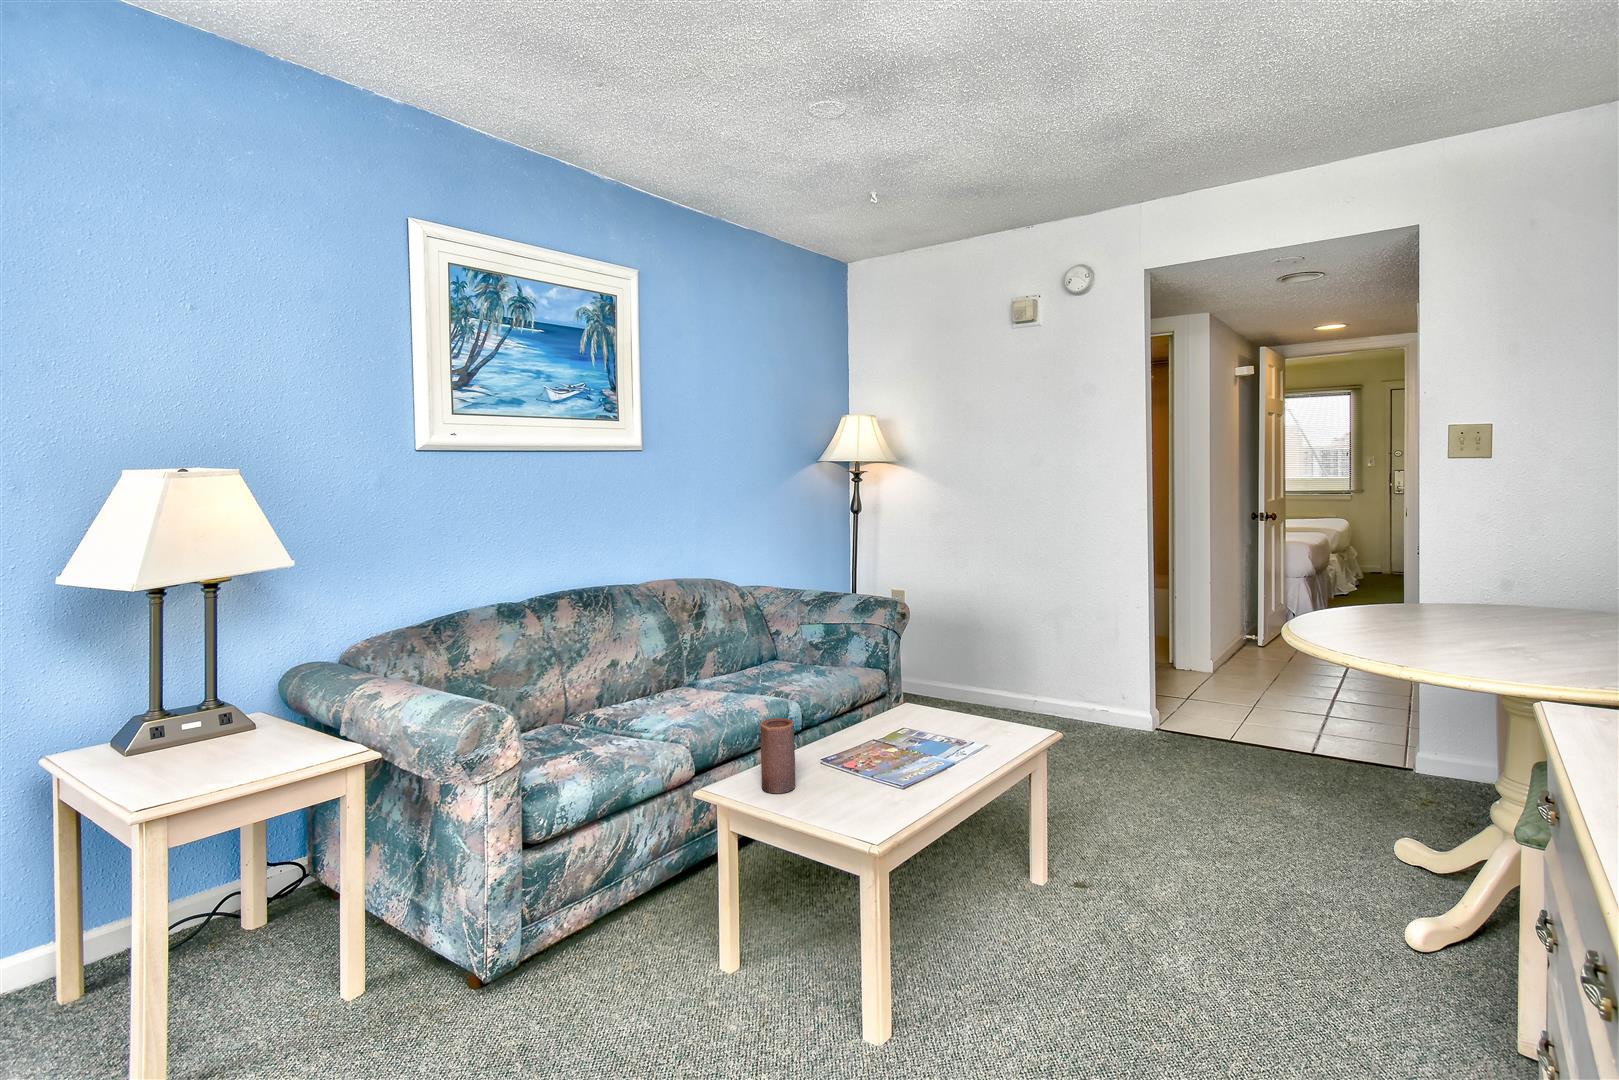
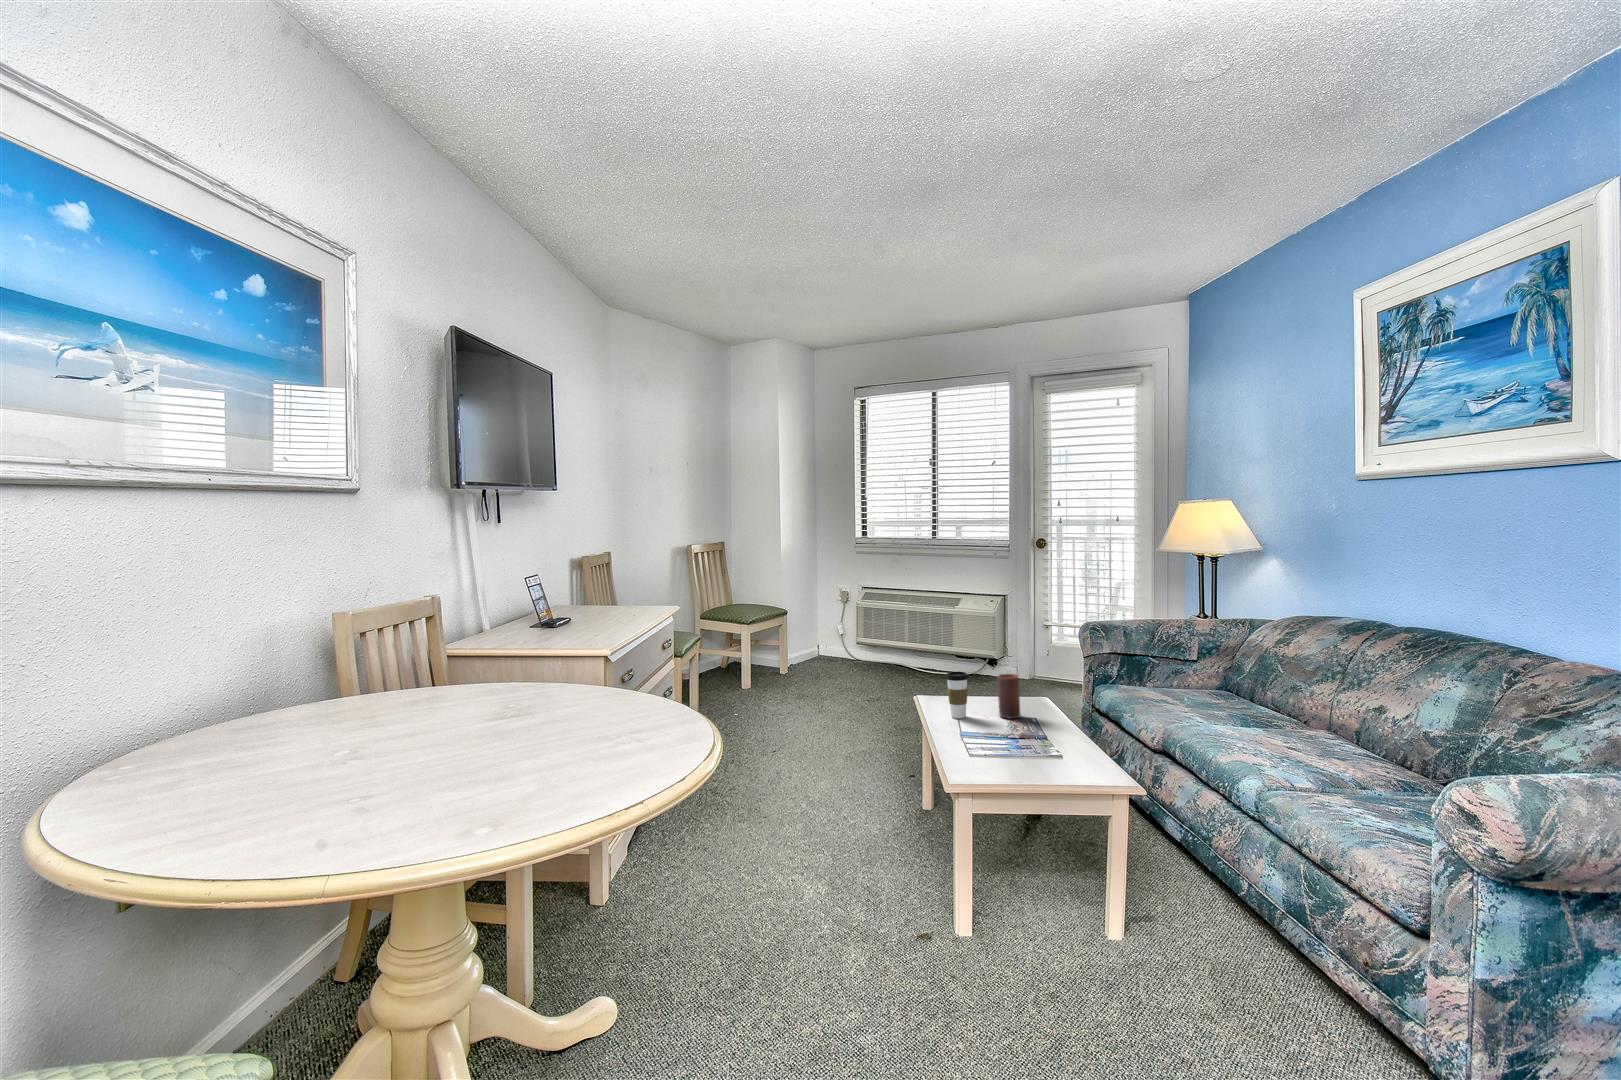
coffee cup: none [820,728,859,812] -> present [946,672,968,718]

